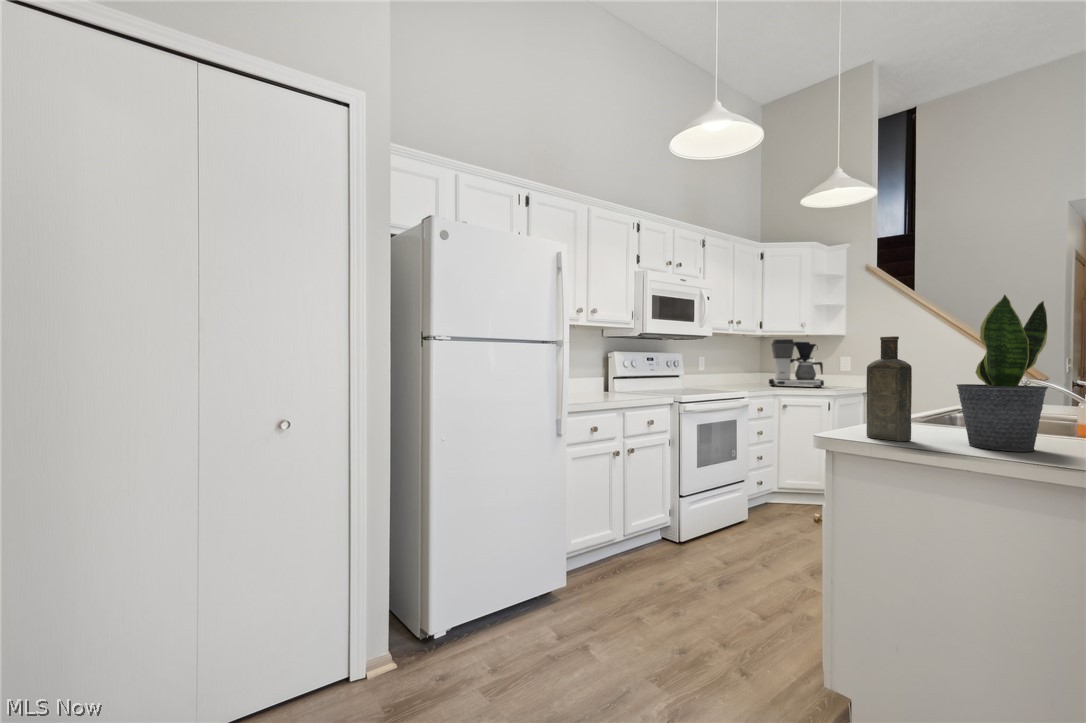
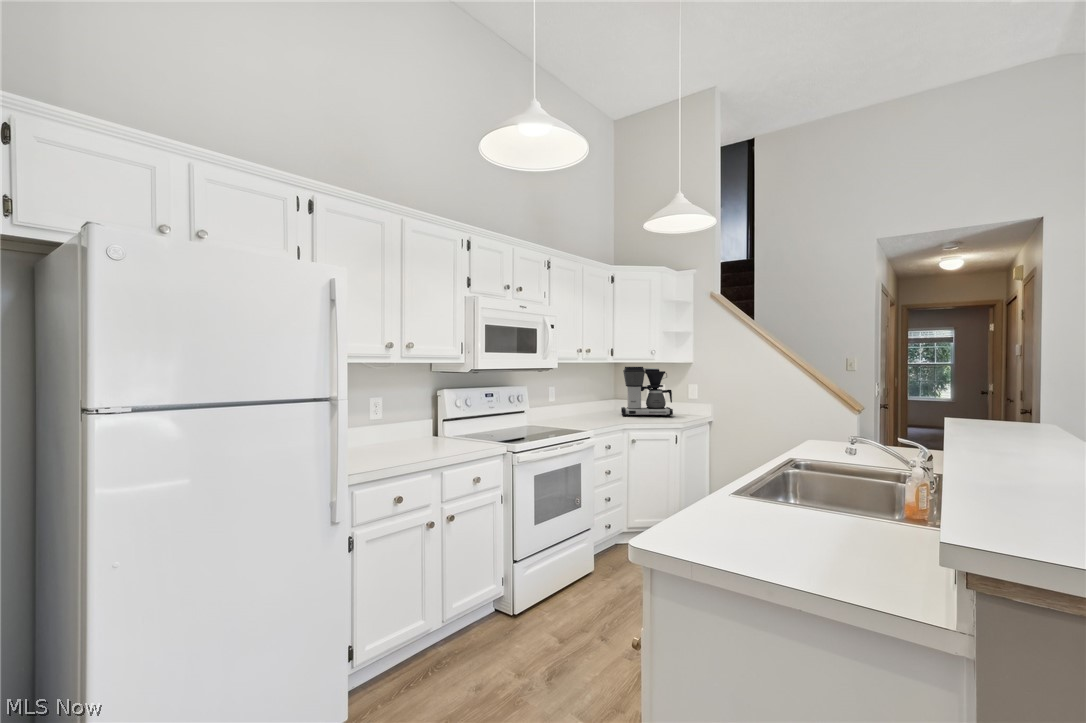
potted plant: present [957,294,1048,451] -> none [787,380,889,587]
bottle: present [867,336,912,441] -> none [685,421,737,564]

